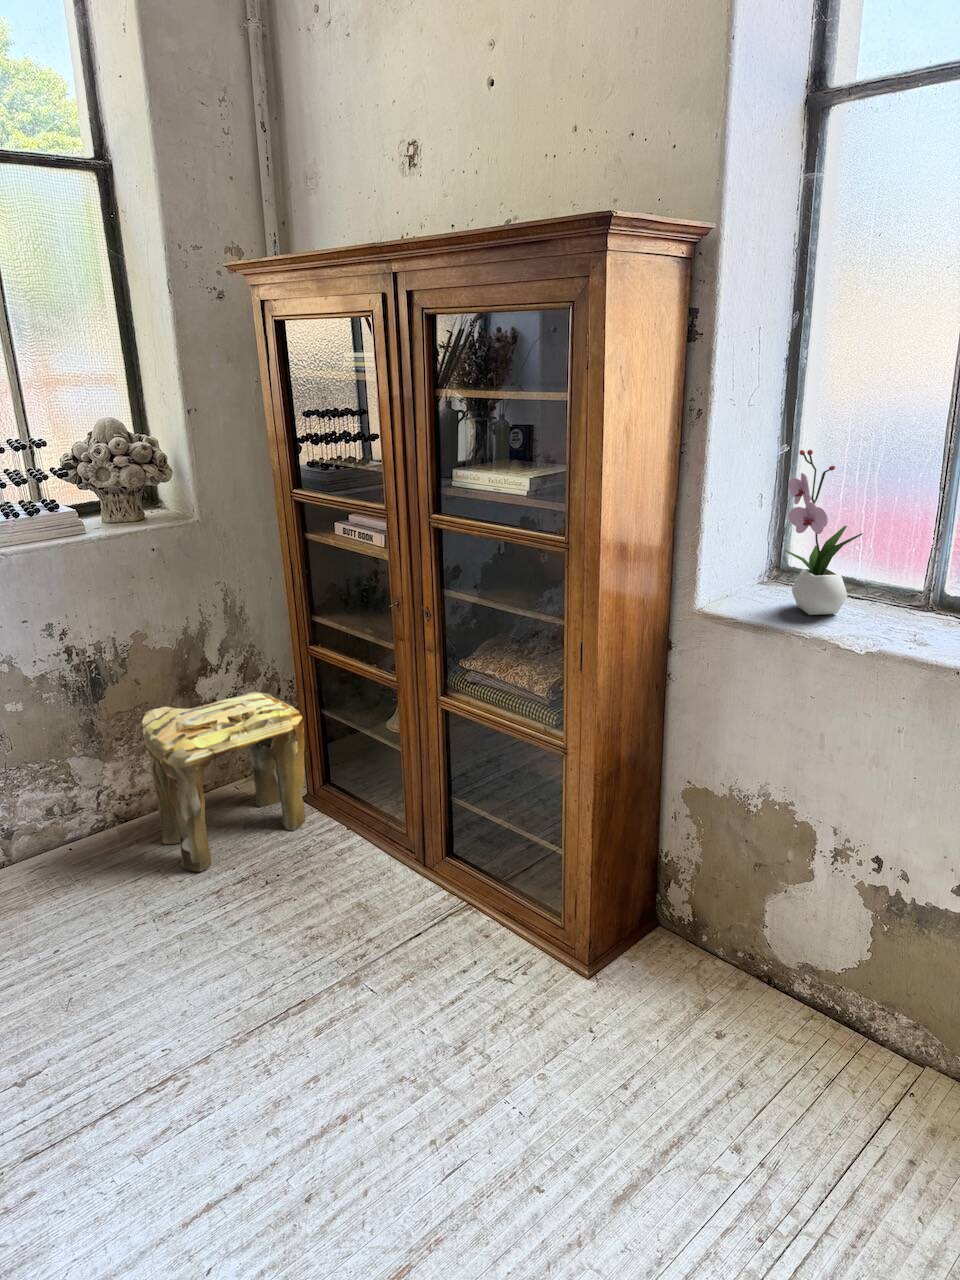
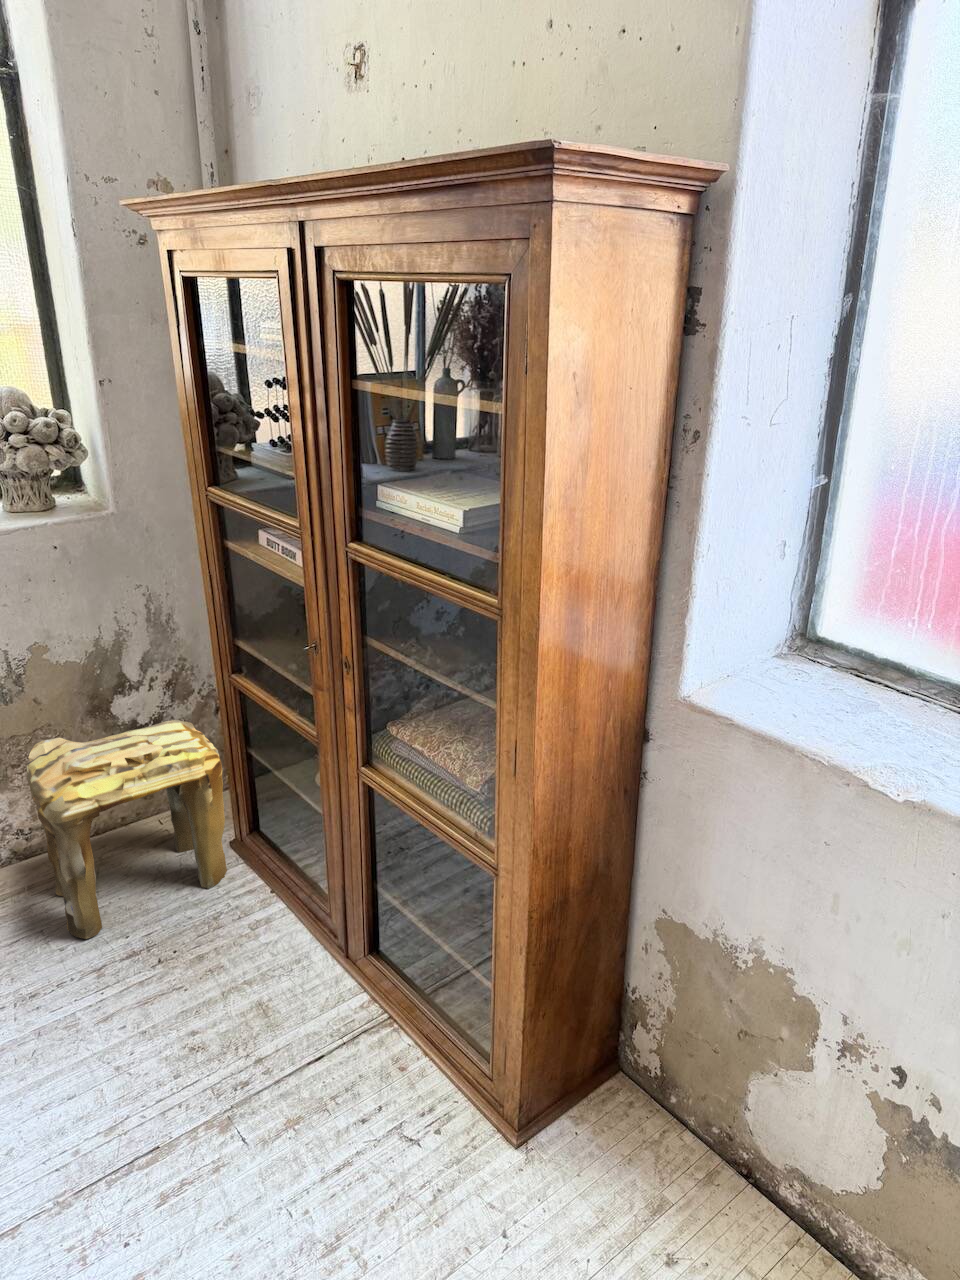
flower arrangement: present [784,450,863,615] -> none [803,496,917,724]

